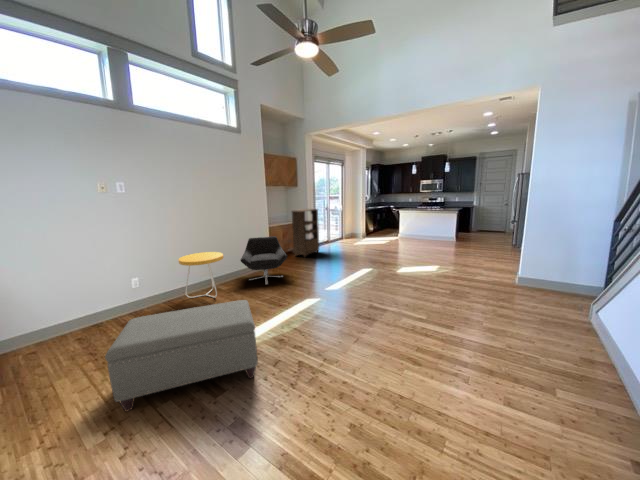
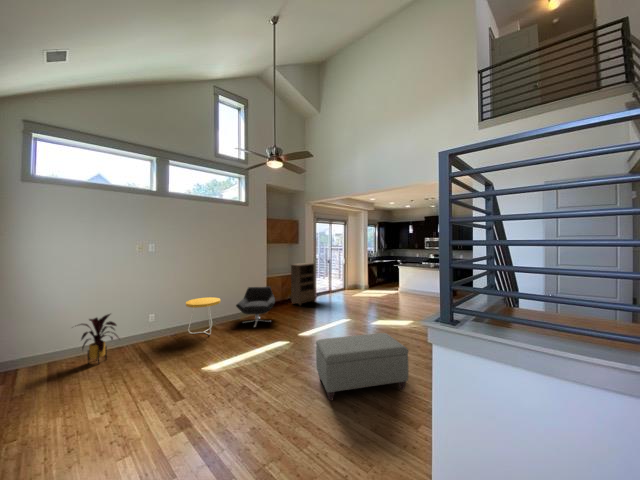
house plant: none [14,280,100,353] -> present [80,314,118,364]
ottoman: present [105,300,258,411] -> present [316,333,409,401]

